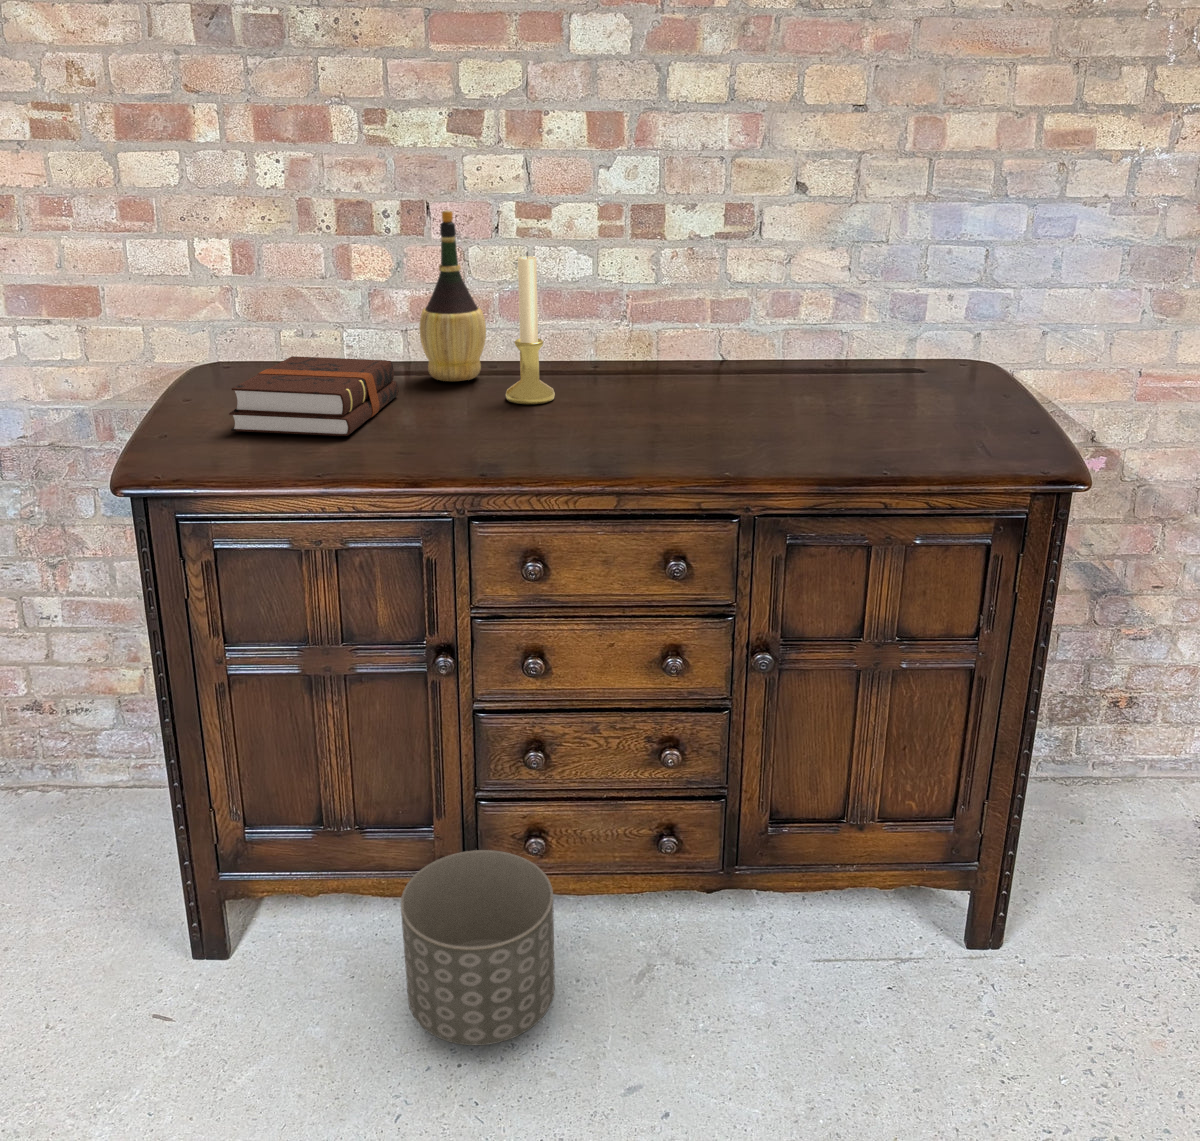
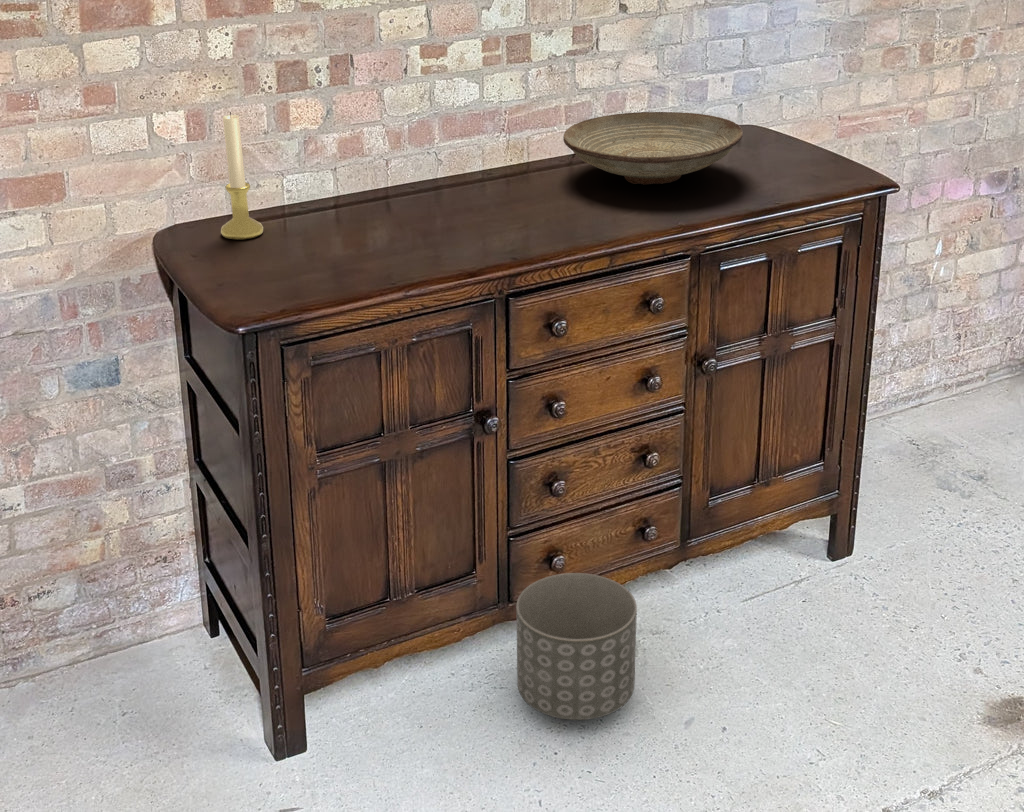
wine bottle: present [419,211,486,381] -> none [380,64,436,207]
candle holder: present [506,253,555,404] -> present [221,112,263,240]
decorative bowl: none [643,315,877,401] -> present [563,112,743,185]
hardback book: present [229,356,399,436] -> none [304,197,437,278]

